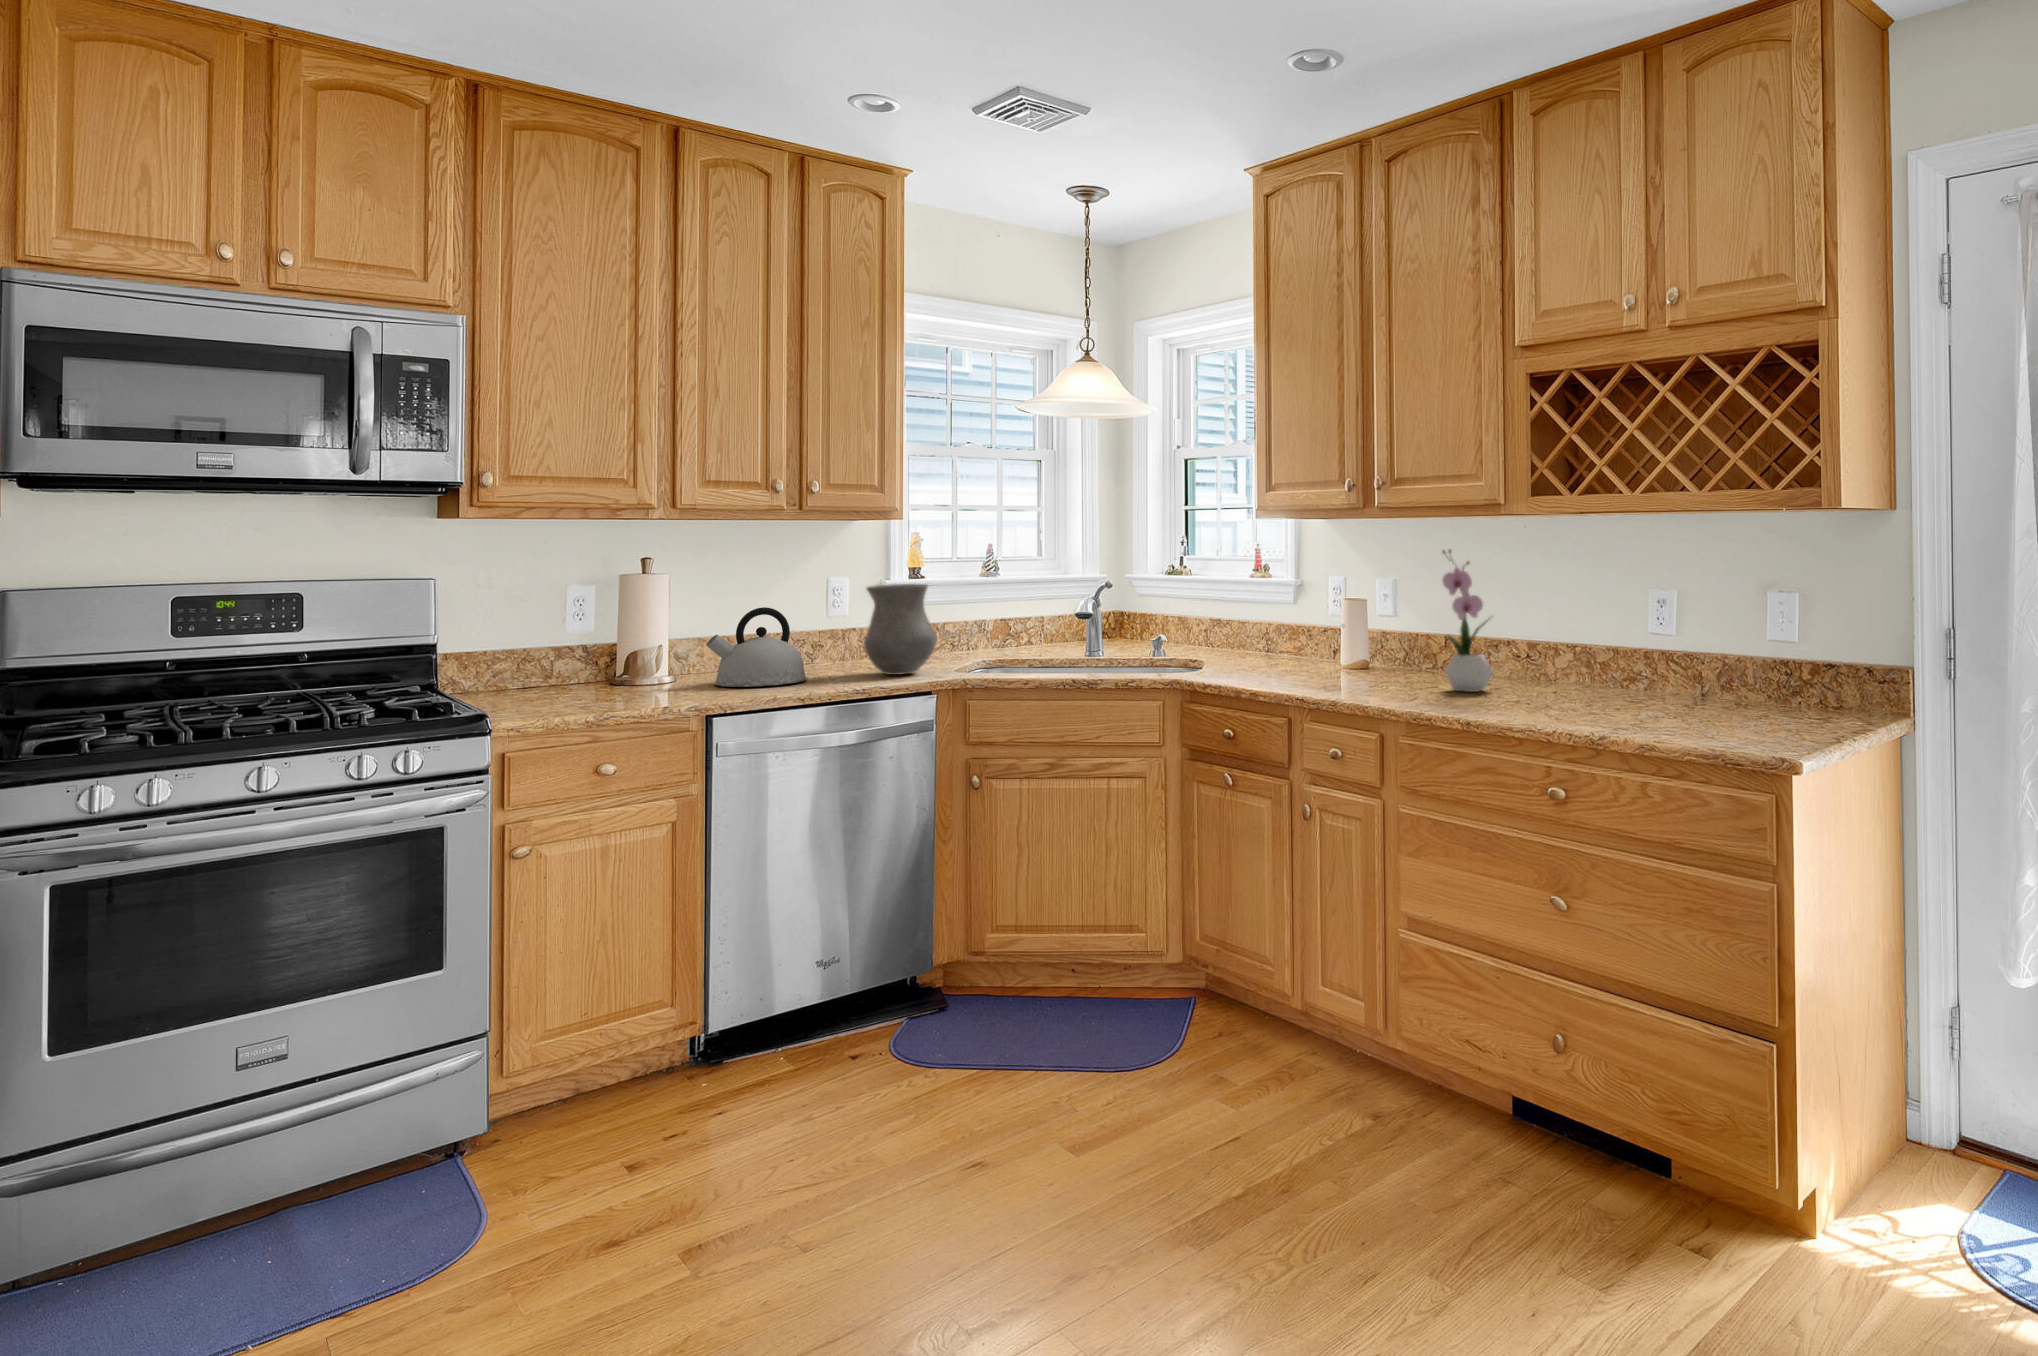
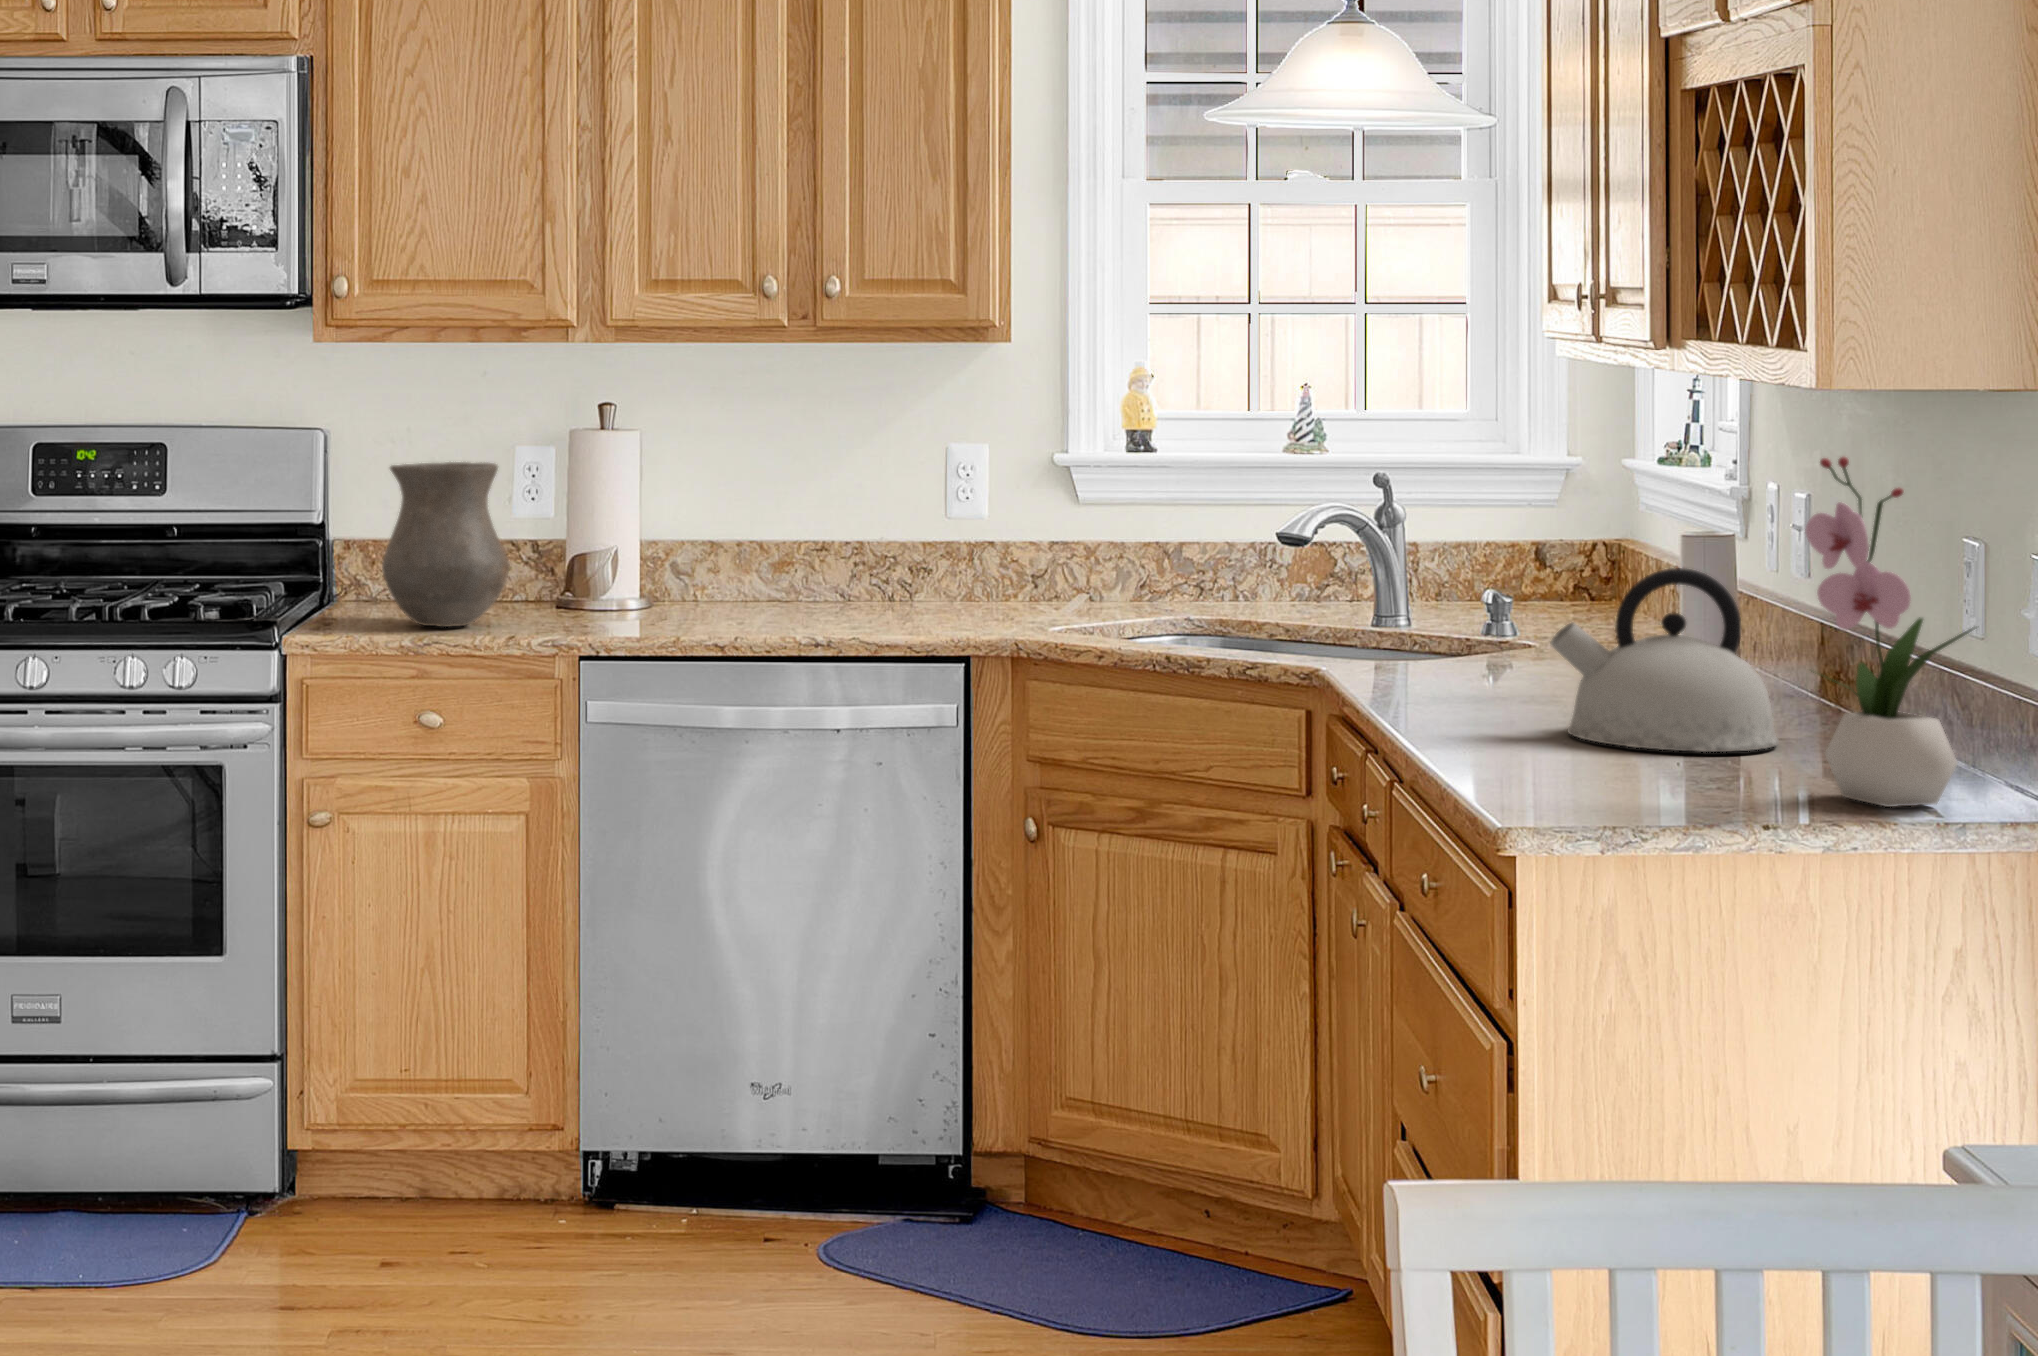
vase: present [863,584,937,675] -> present [382,462,510,627]
kettle: present [706,607,807,687] -> present [1550,568,1779,752]

